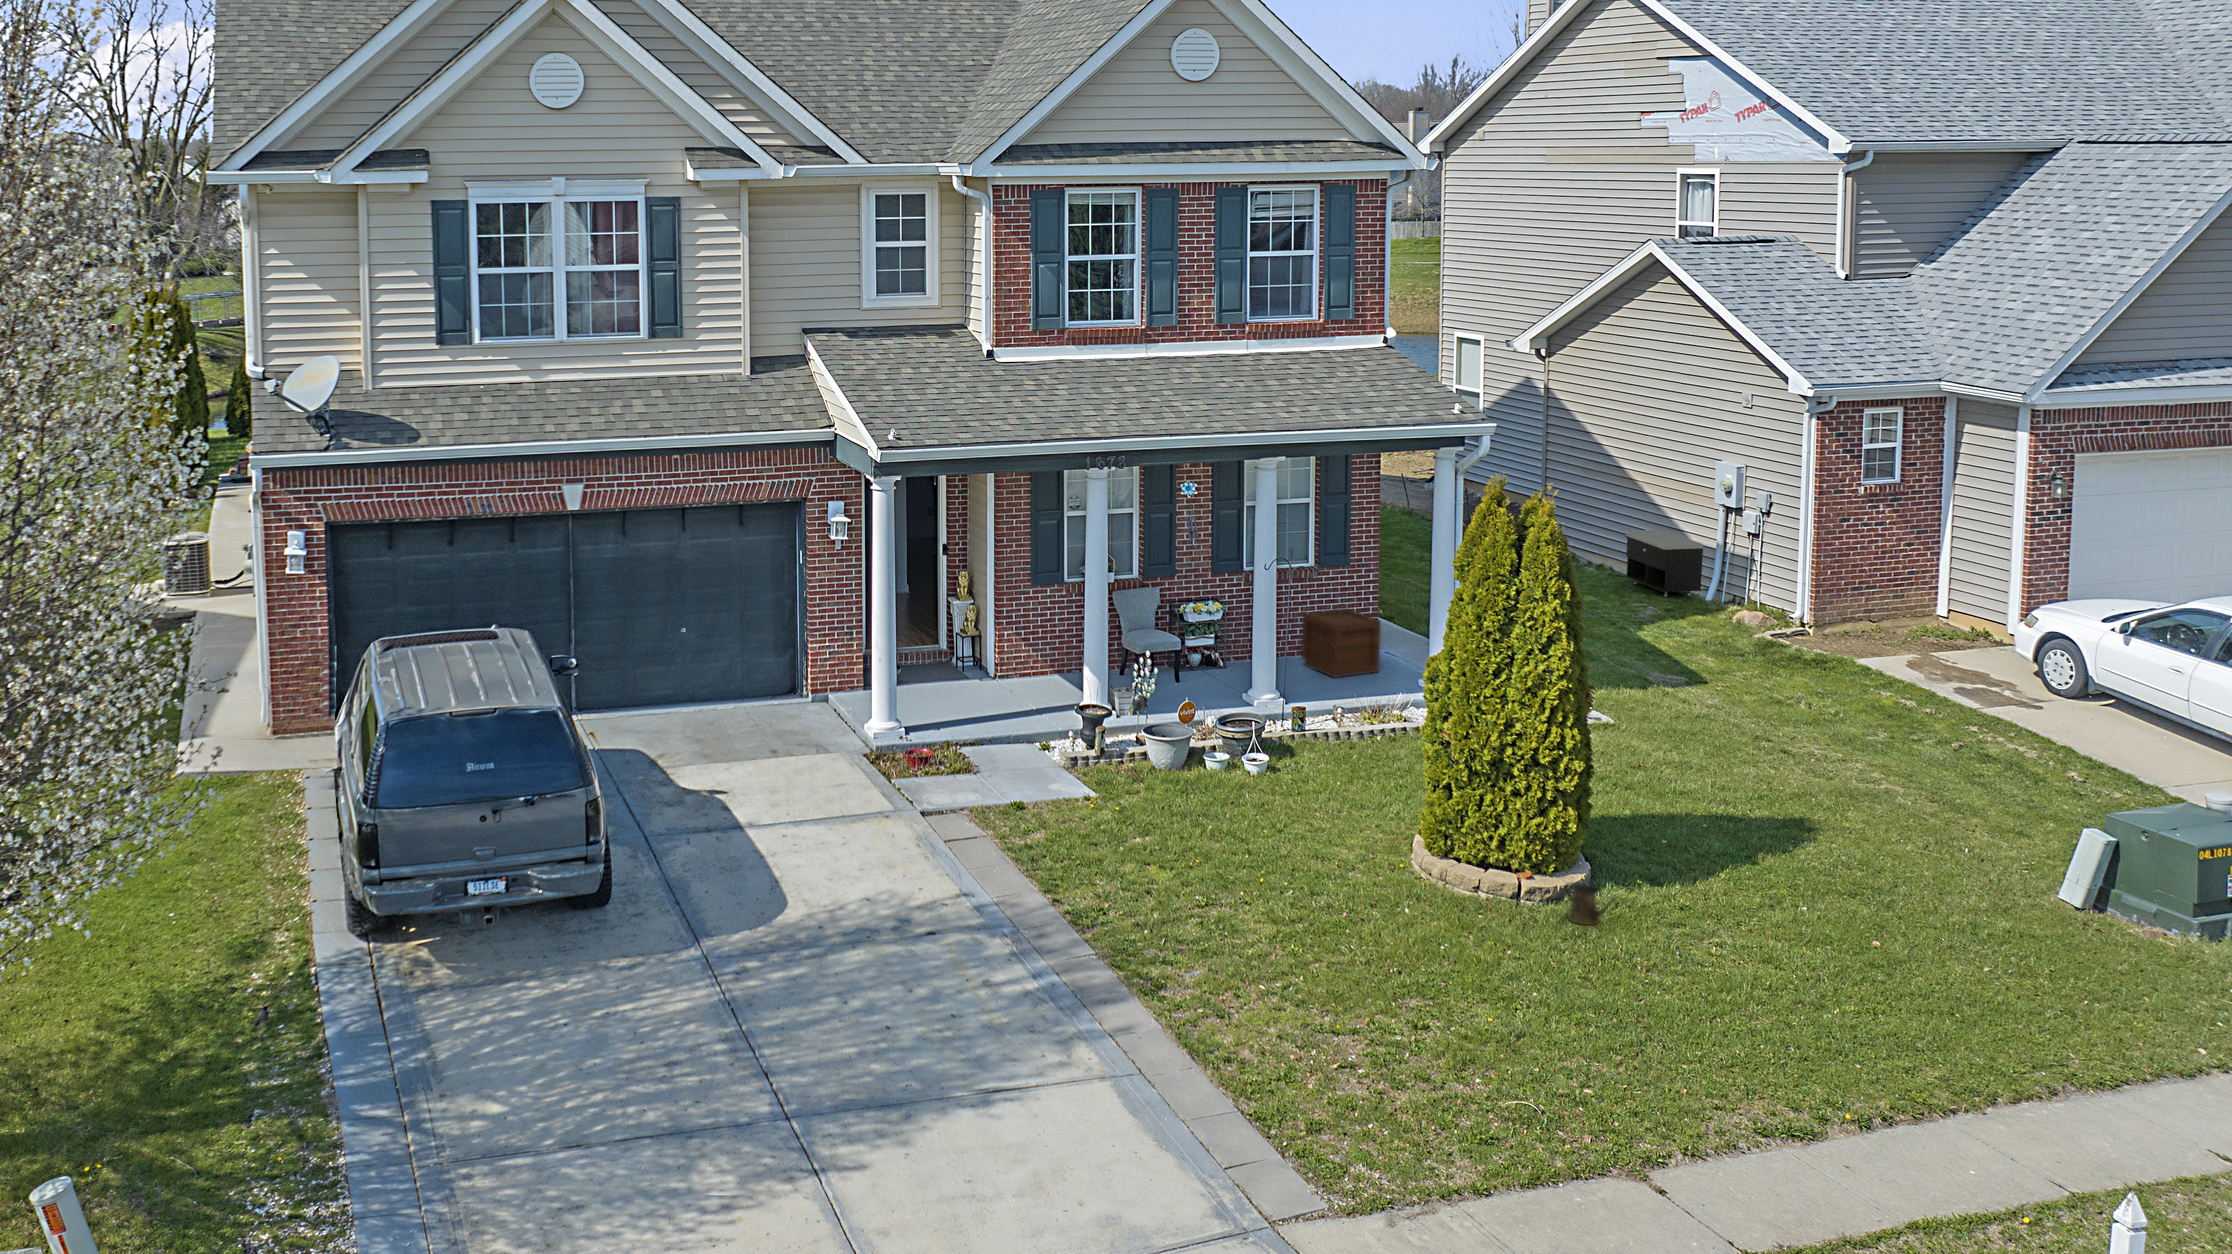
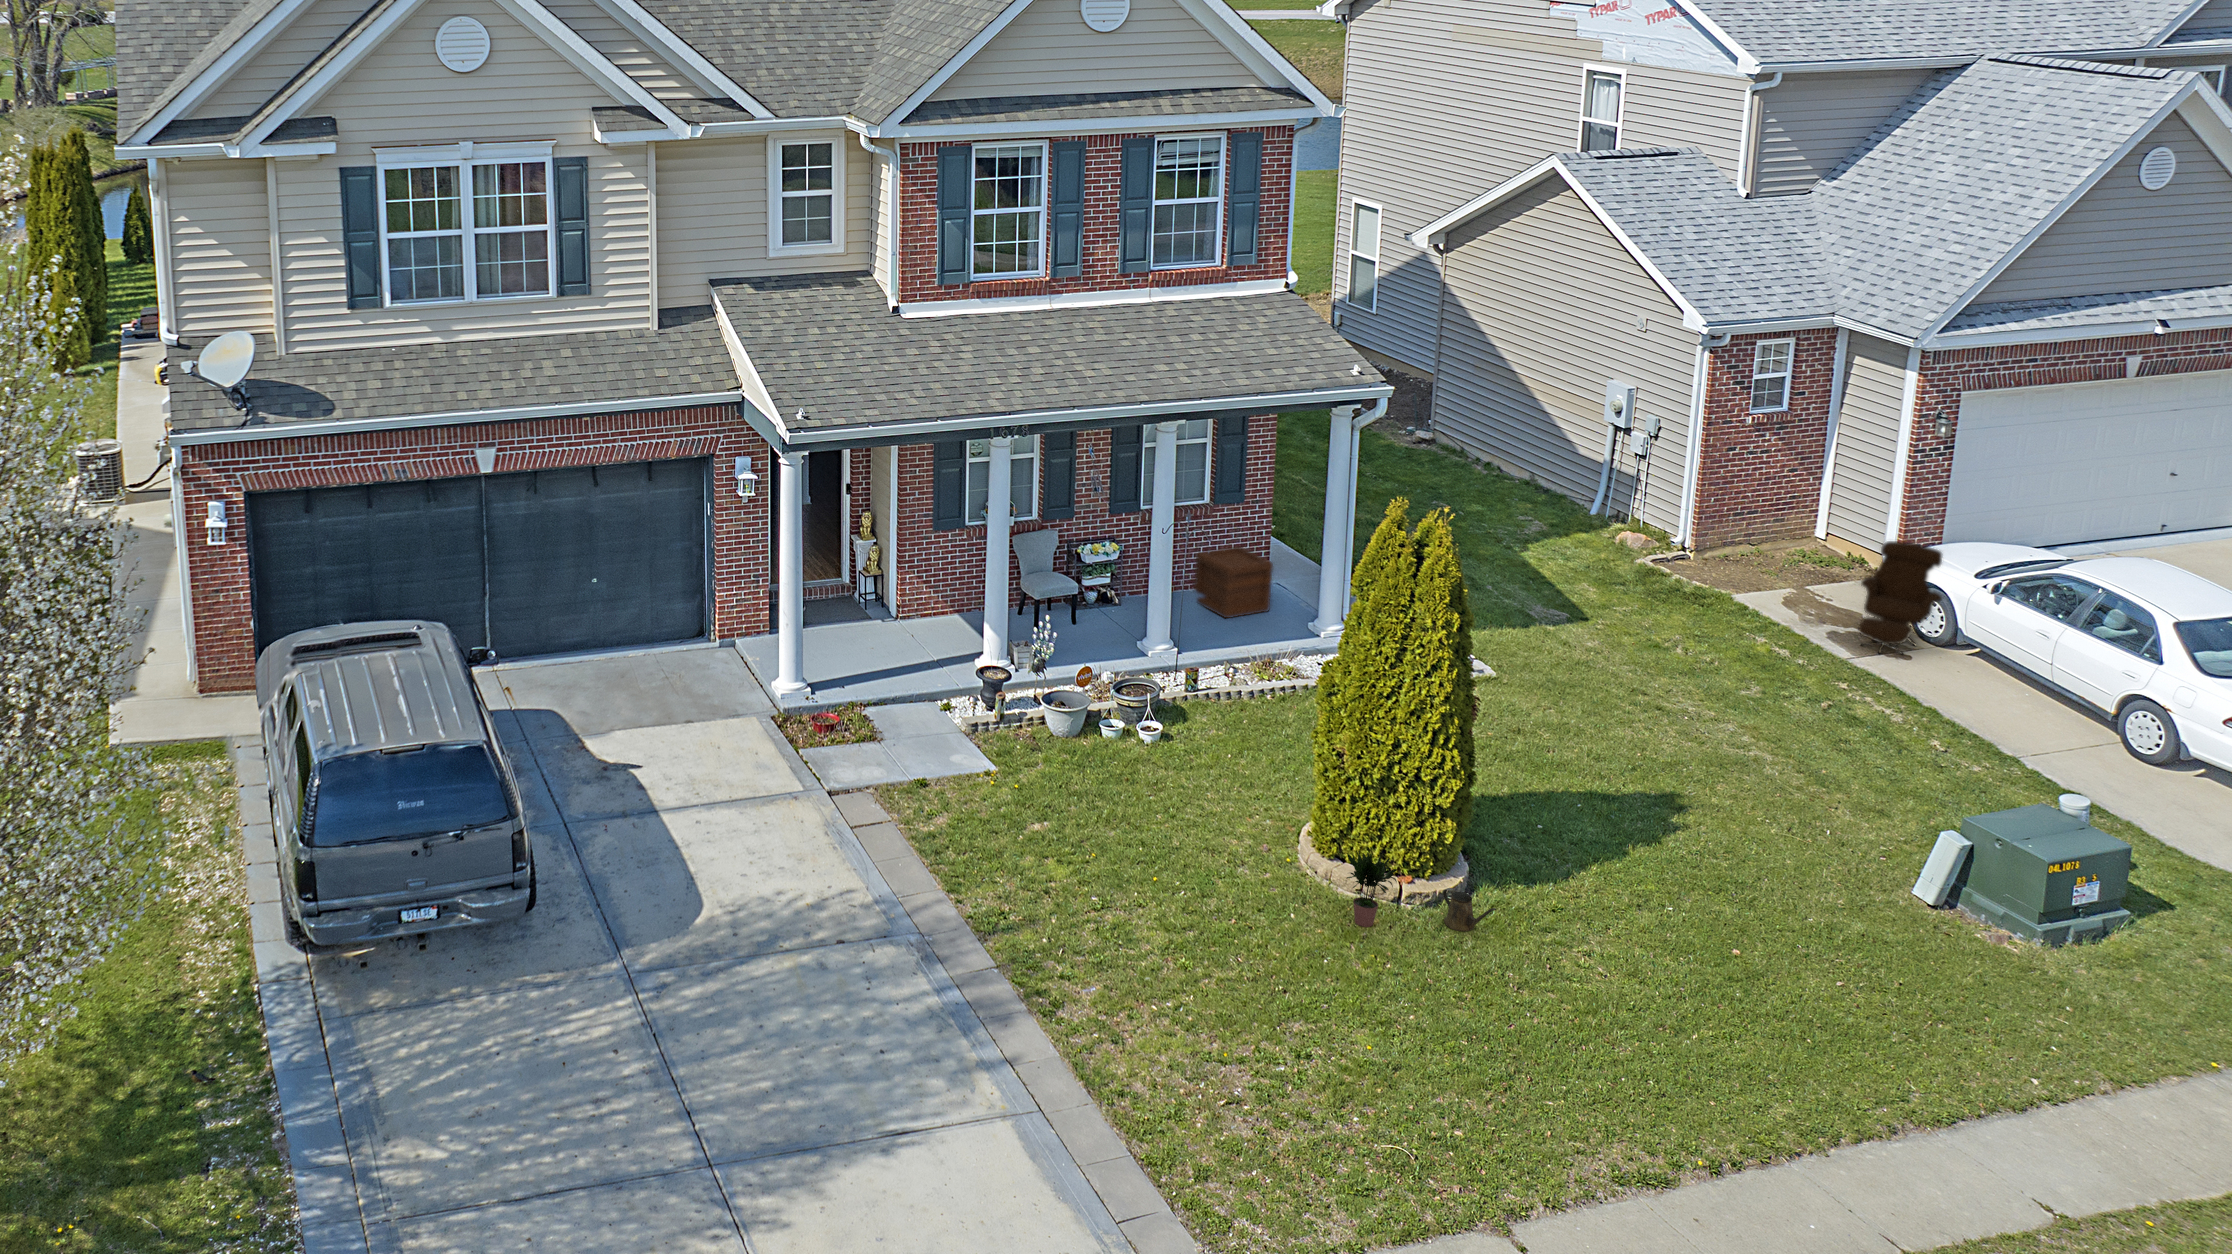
storage bench: present [1625,530,1703,596] -> none [1512,442,1590,512]
lounge chair: none [1986,595,2073,706] -> present [1858,541,1942,653]
potted plant: none [1458,833,1519,922] -> present [1347,851,1397,927]

